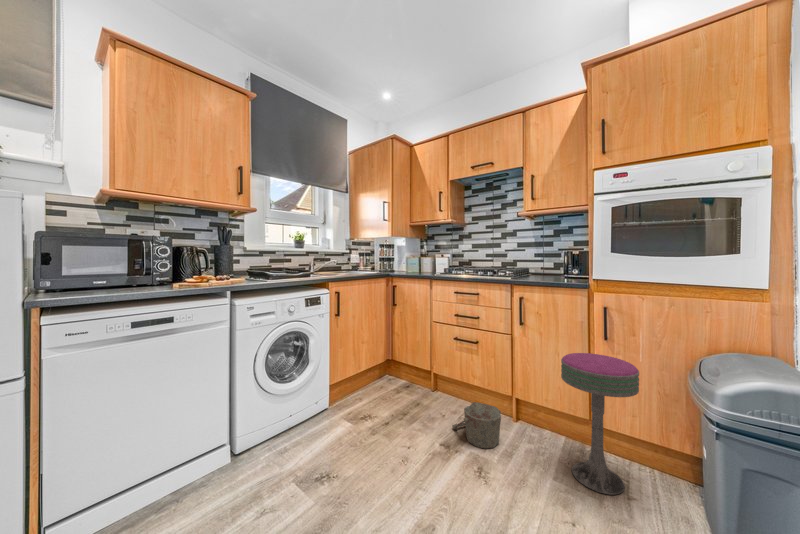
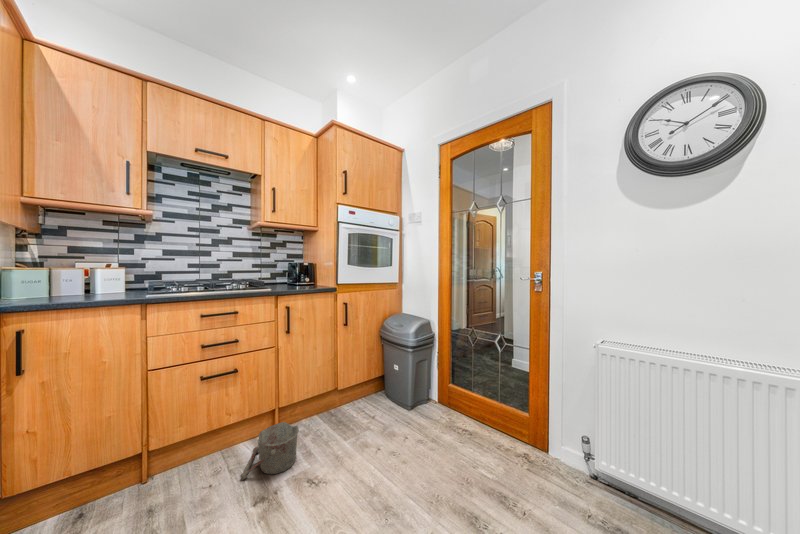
bar stool: present [561,353,639,495] -> none [338,338,382,432]

